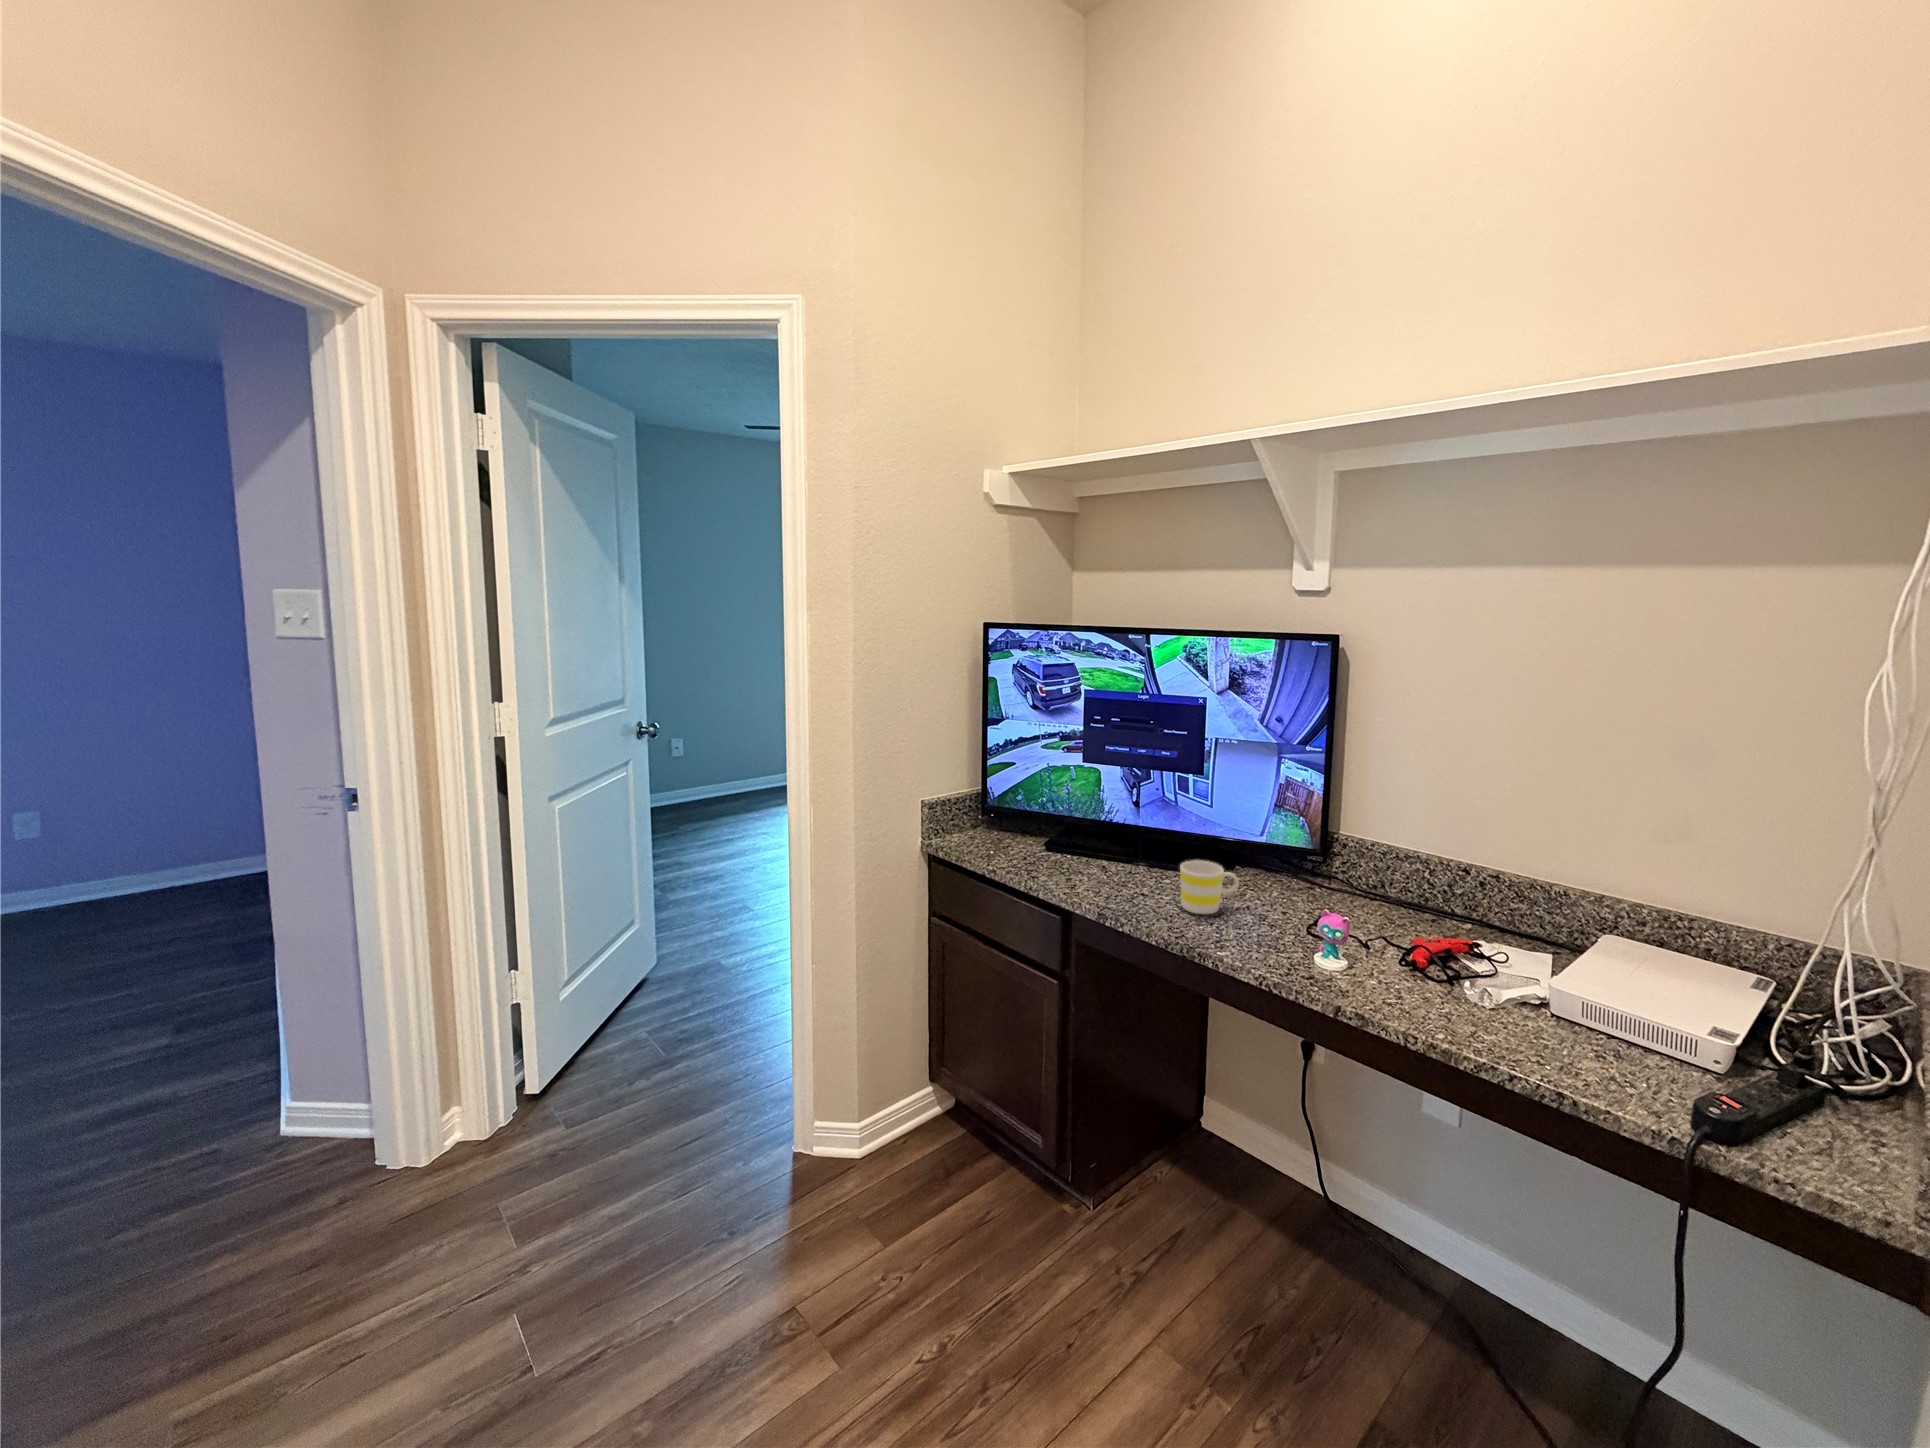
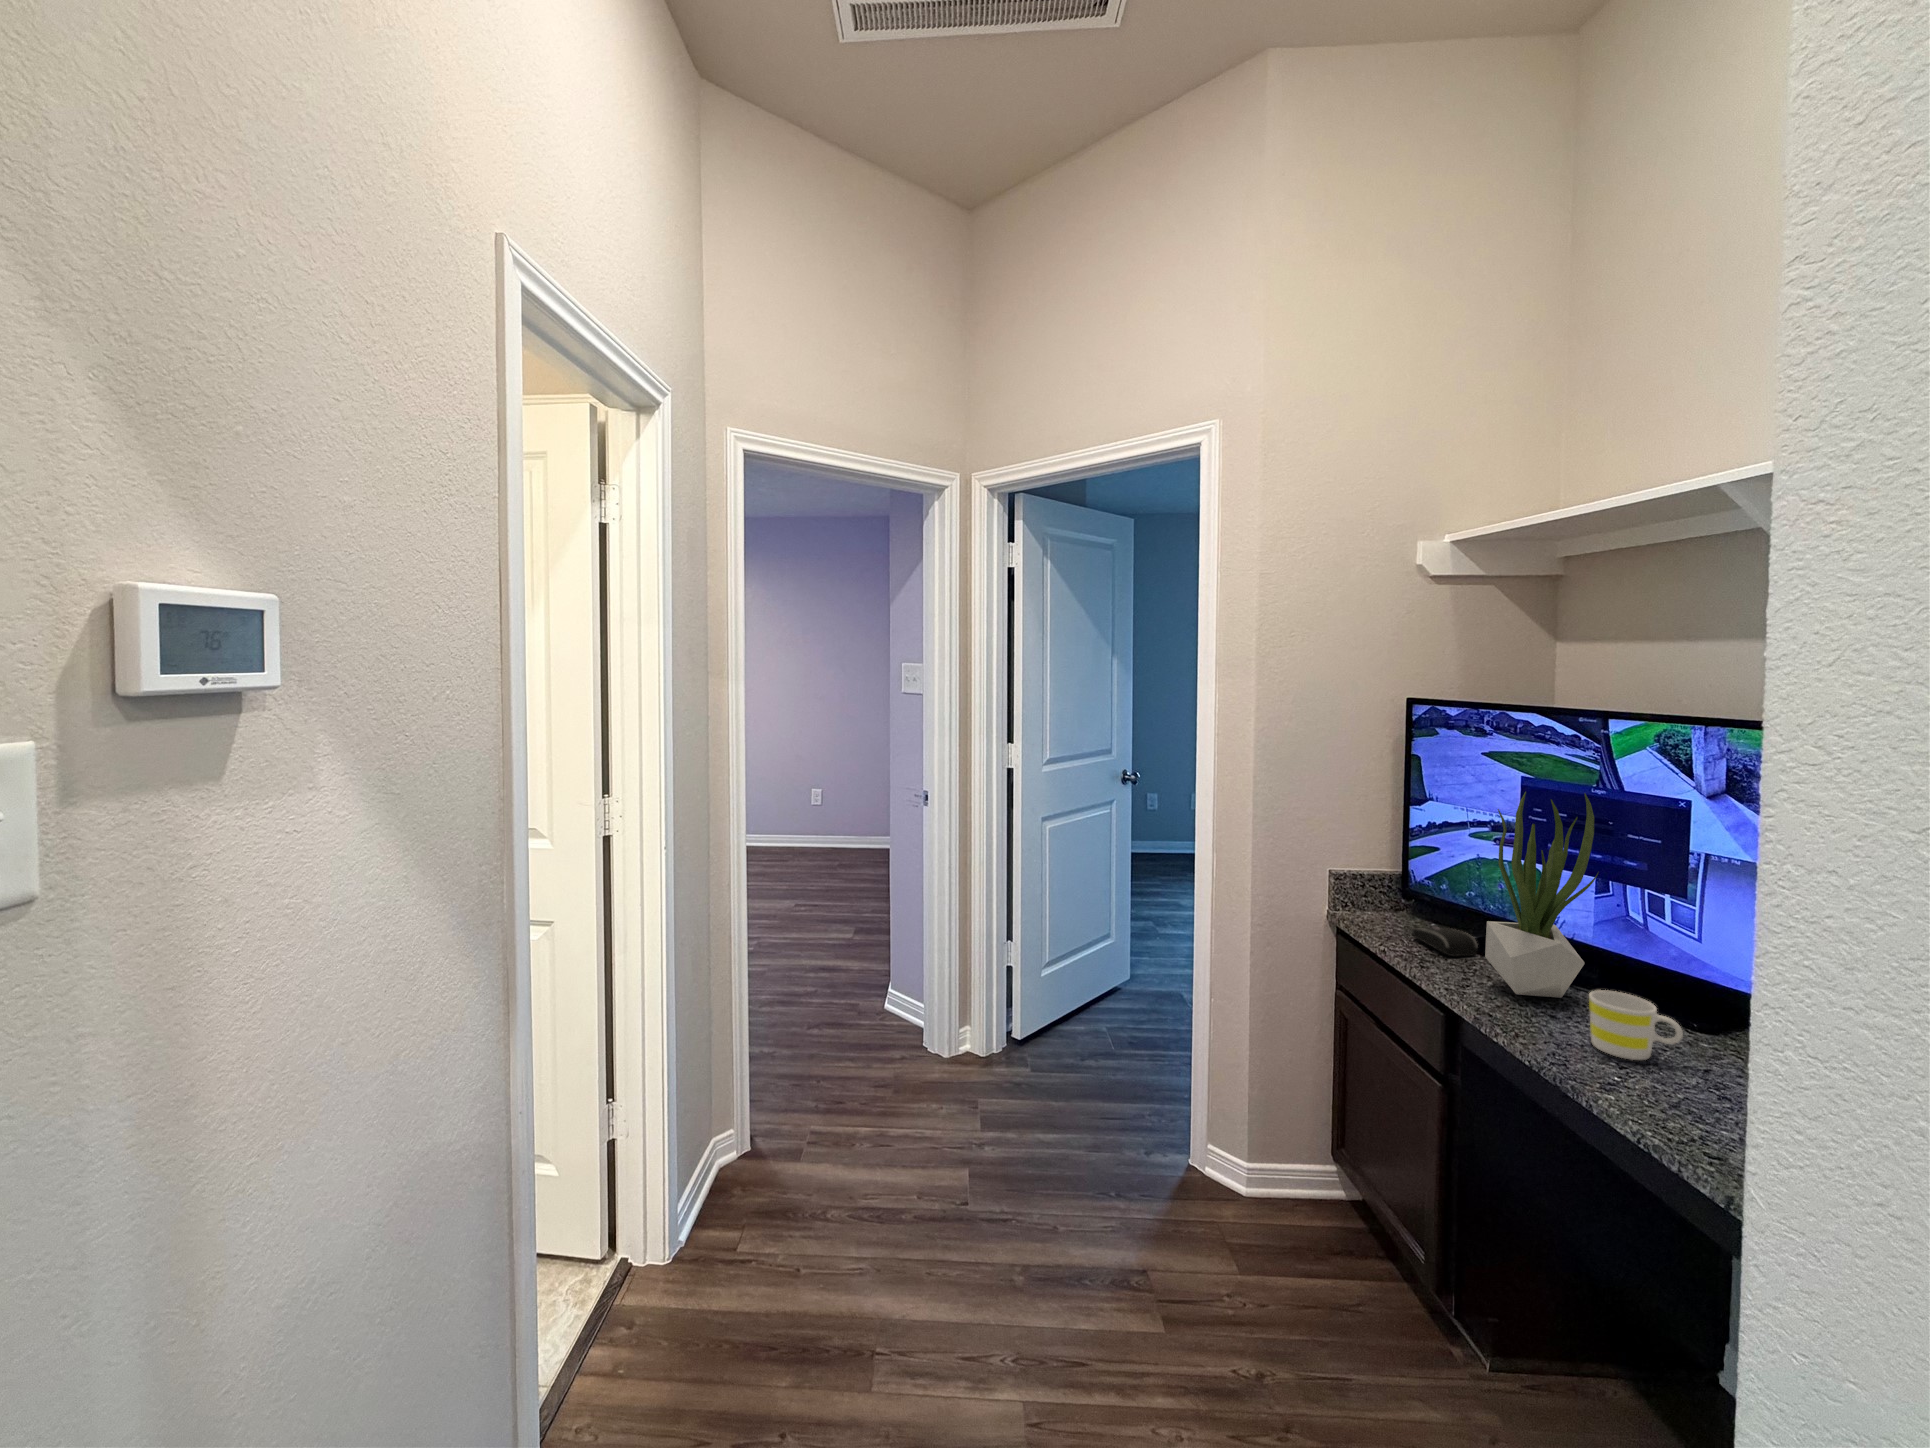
potted plant: none [1085,699,1165,881] -> present [1485,792,1598,998]
computer mouse: none [1006,834,1061,860] -> present [1412,927,1478,956]

